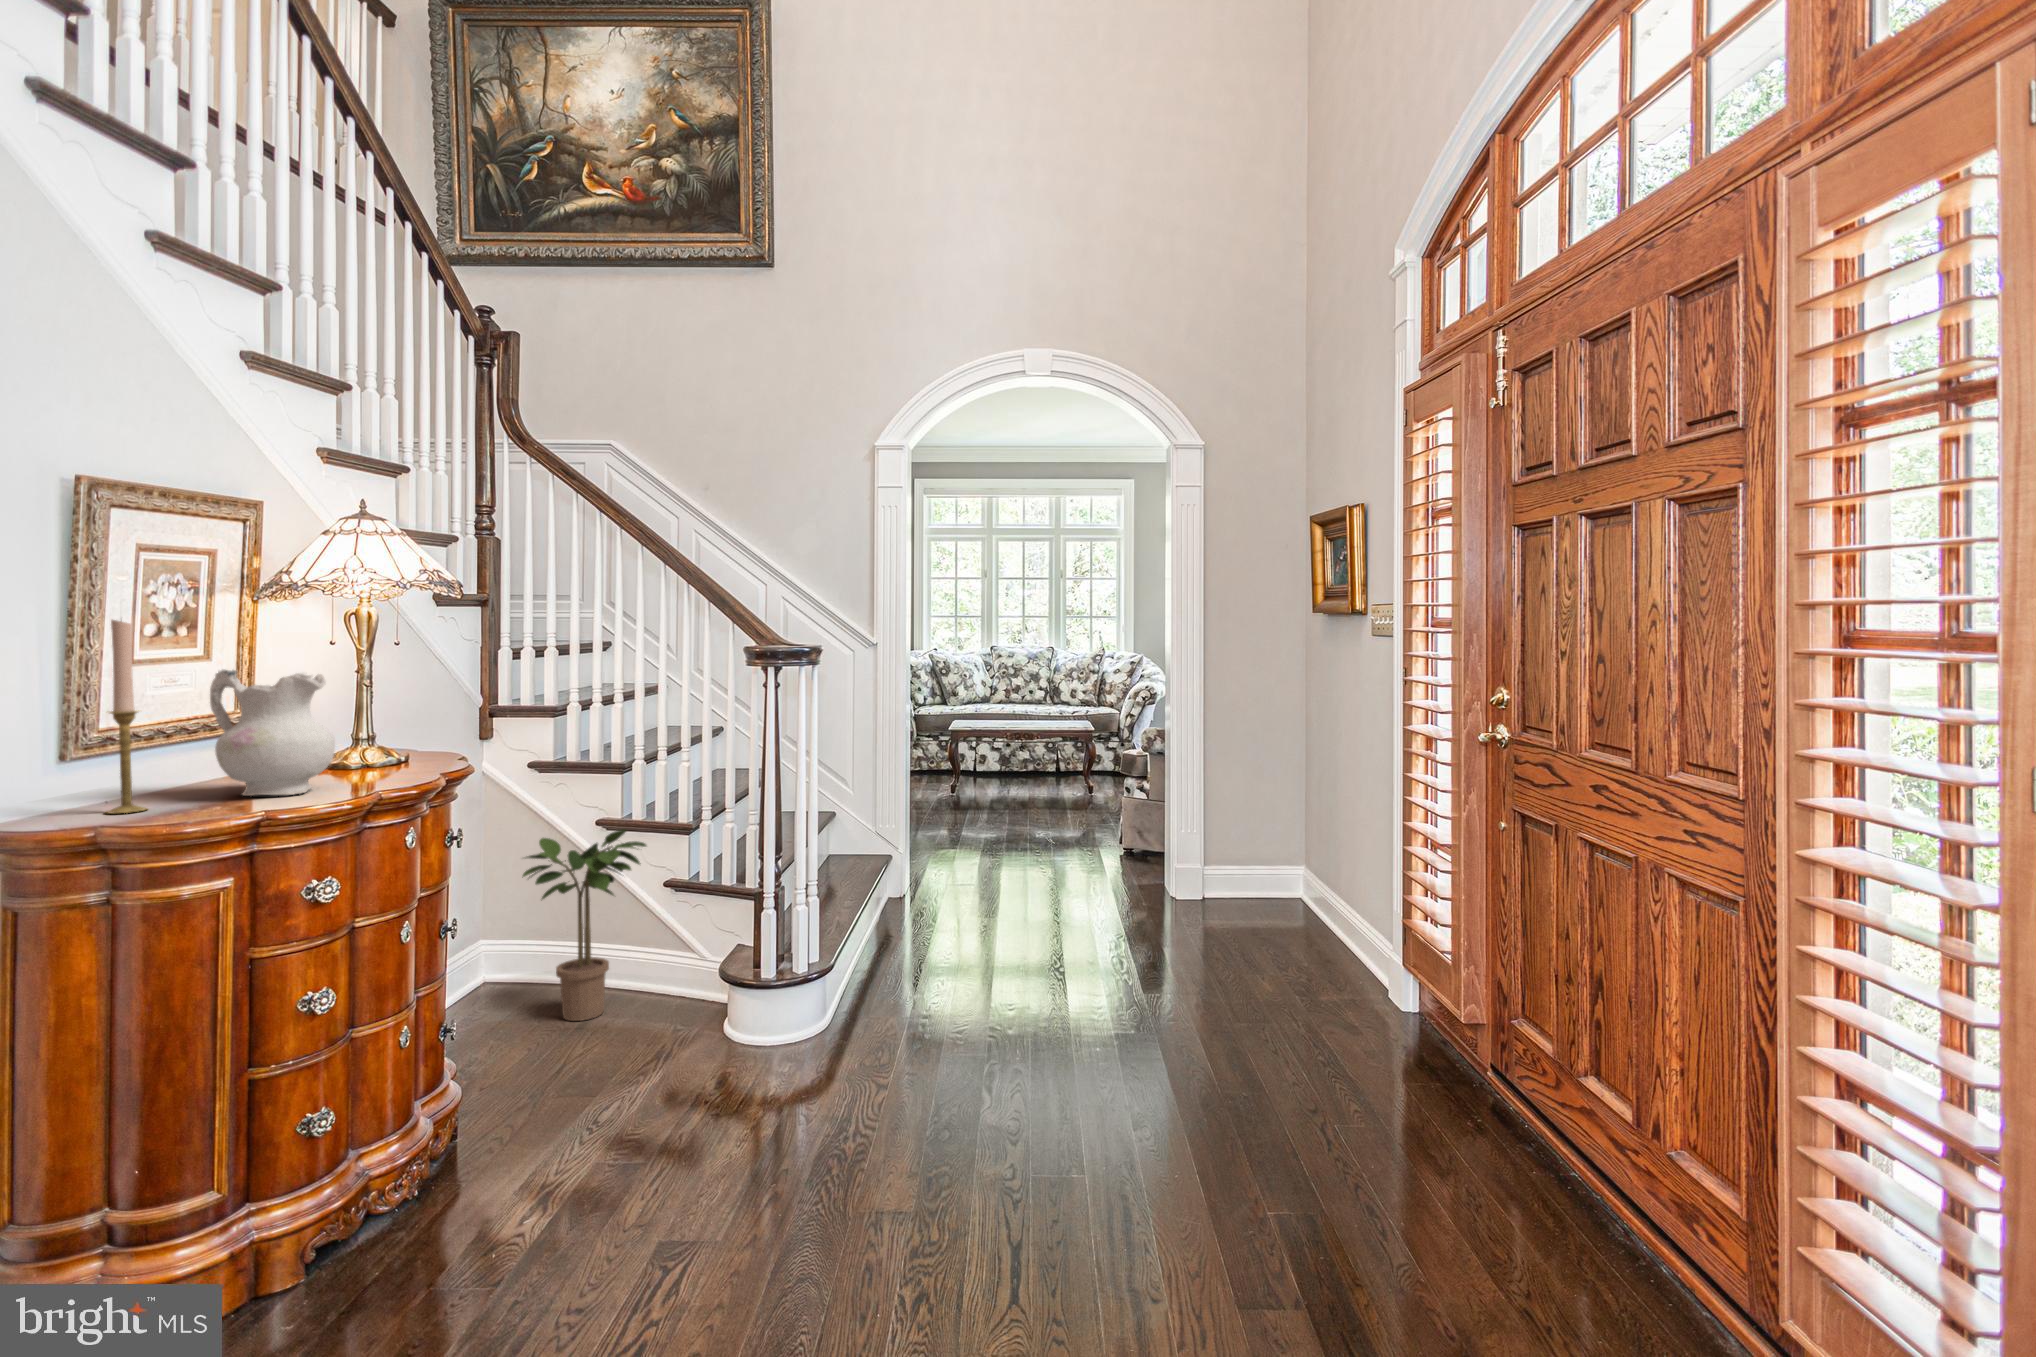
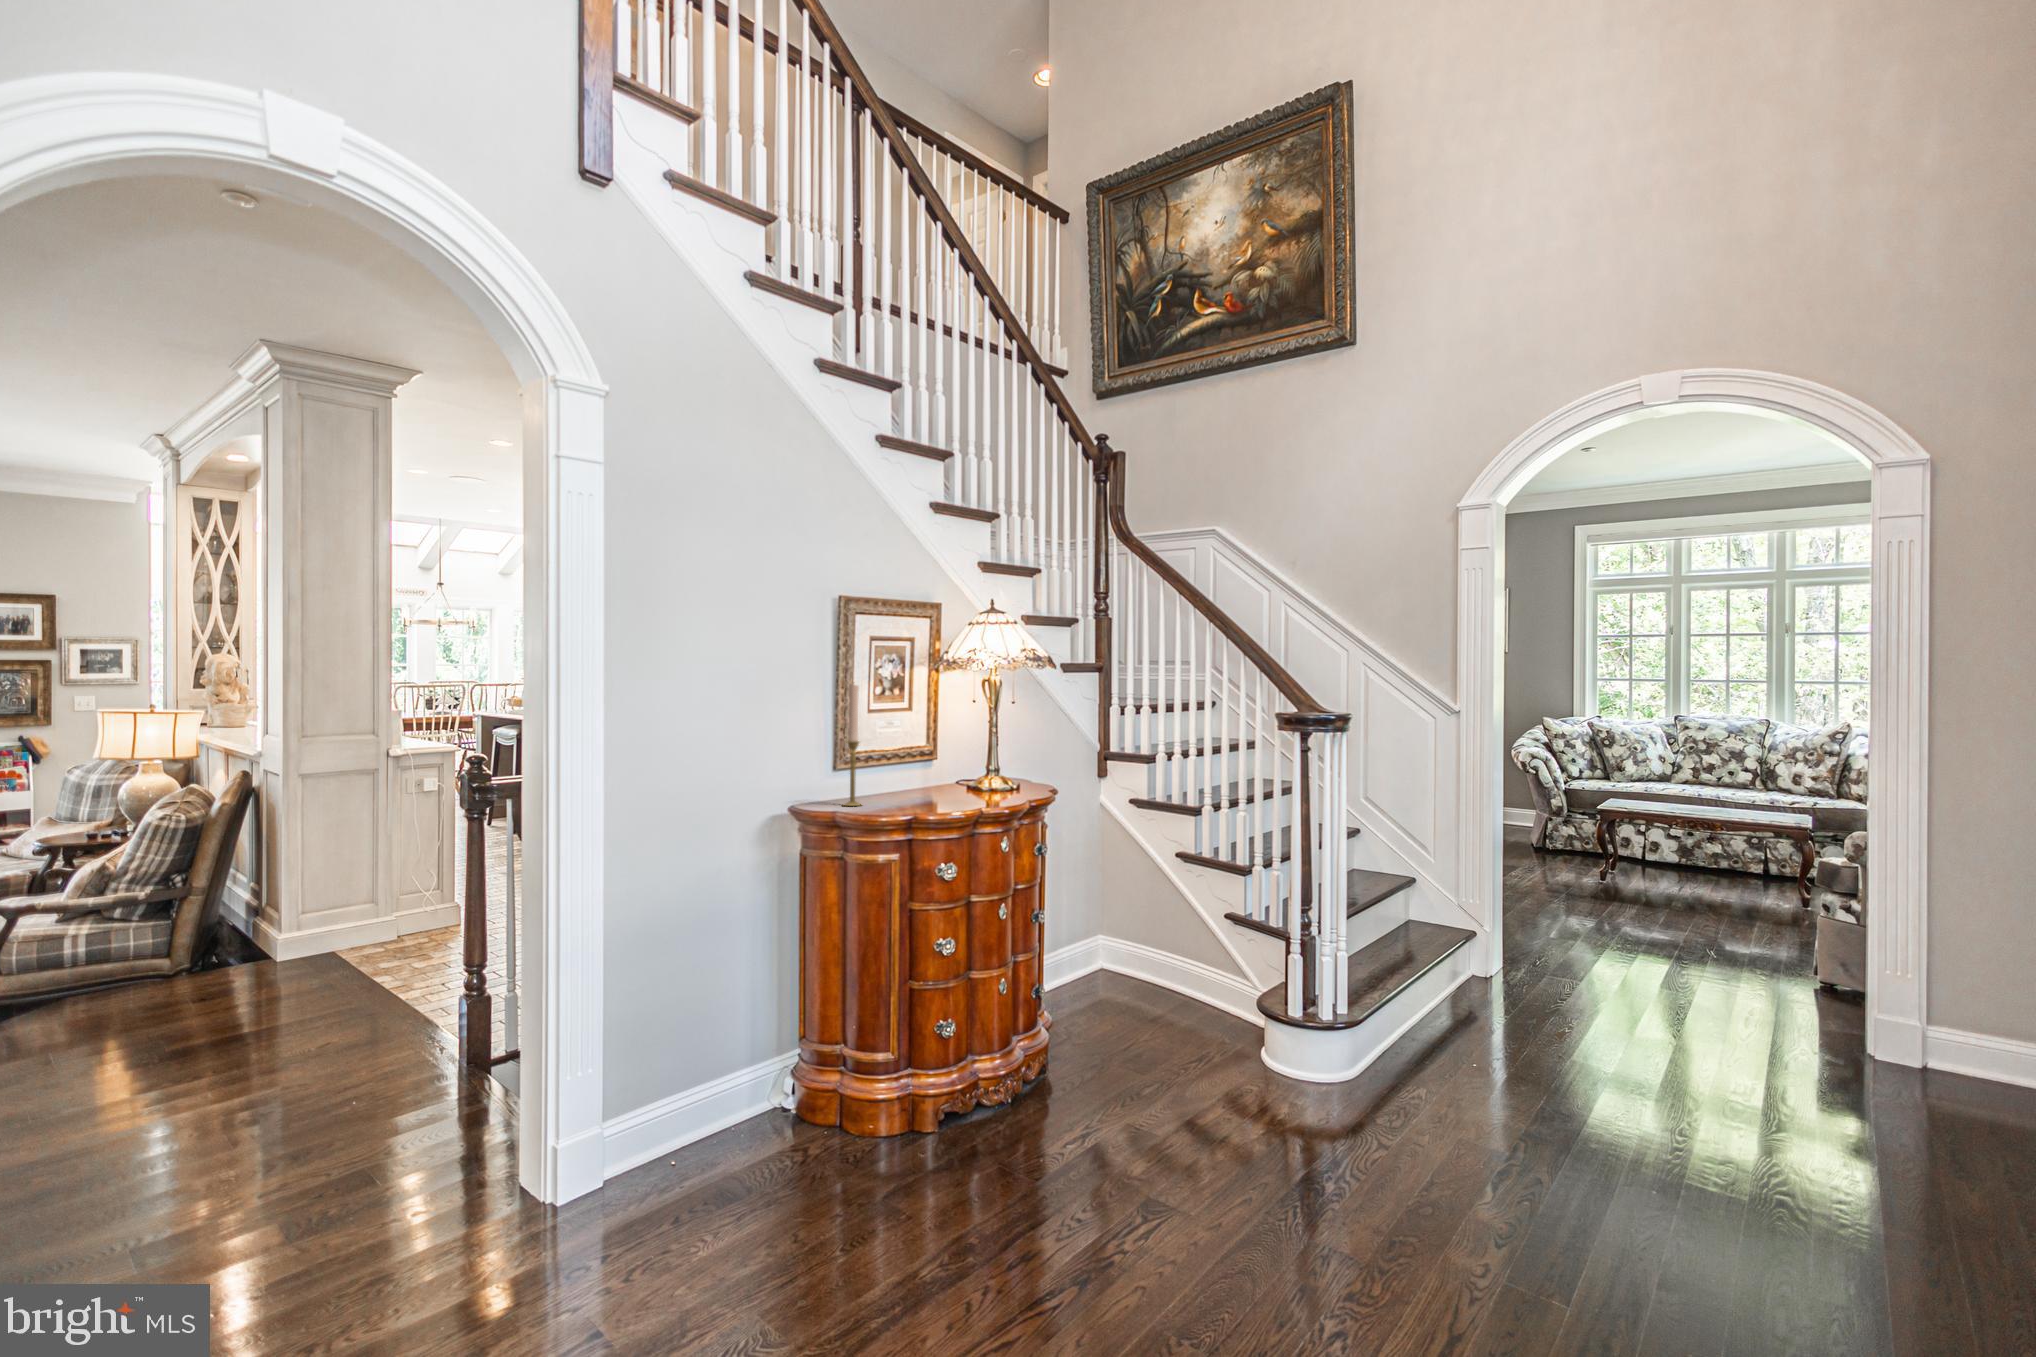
ceramic pitcher: present [210,669,335,796] -> none [899,716,966,803]
potted plant: present [522,829,646,1021] -> none [1111,864,1208,1026]

